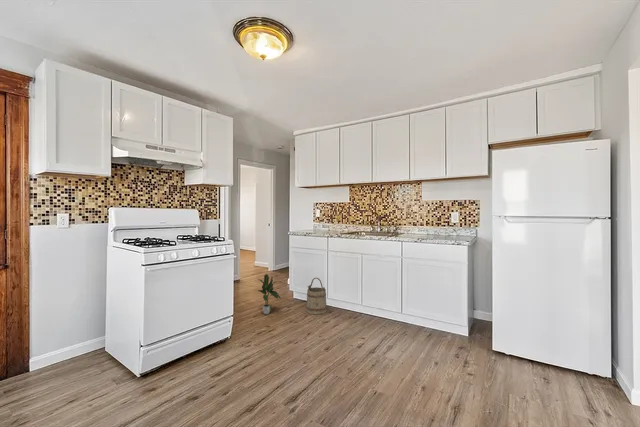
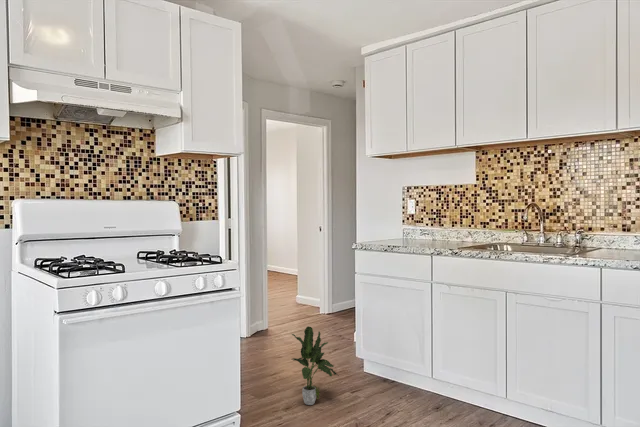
bucket: present [306,278,327,315] -> none [388,336,430,412]

